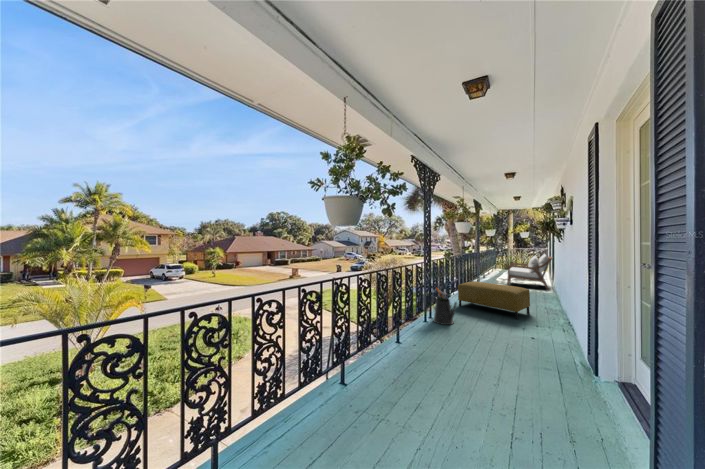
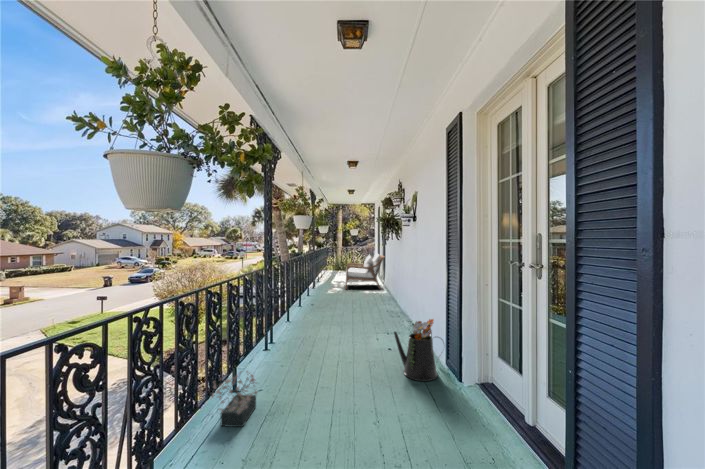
ottoman: present [458,281,530,320] -> none [304,287,376,326]
watering can: present [433,289,457,325] -> present [394,319,440,381]
decorative plant: none [378,328,407,362] -> present [211,371,257,427]

